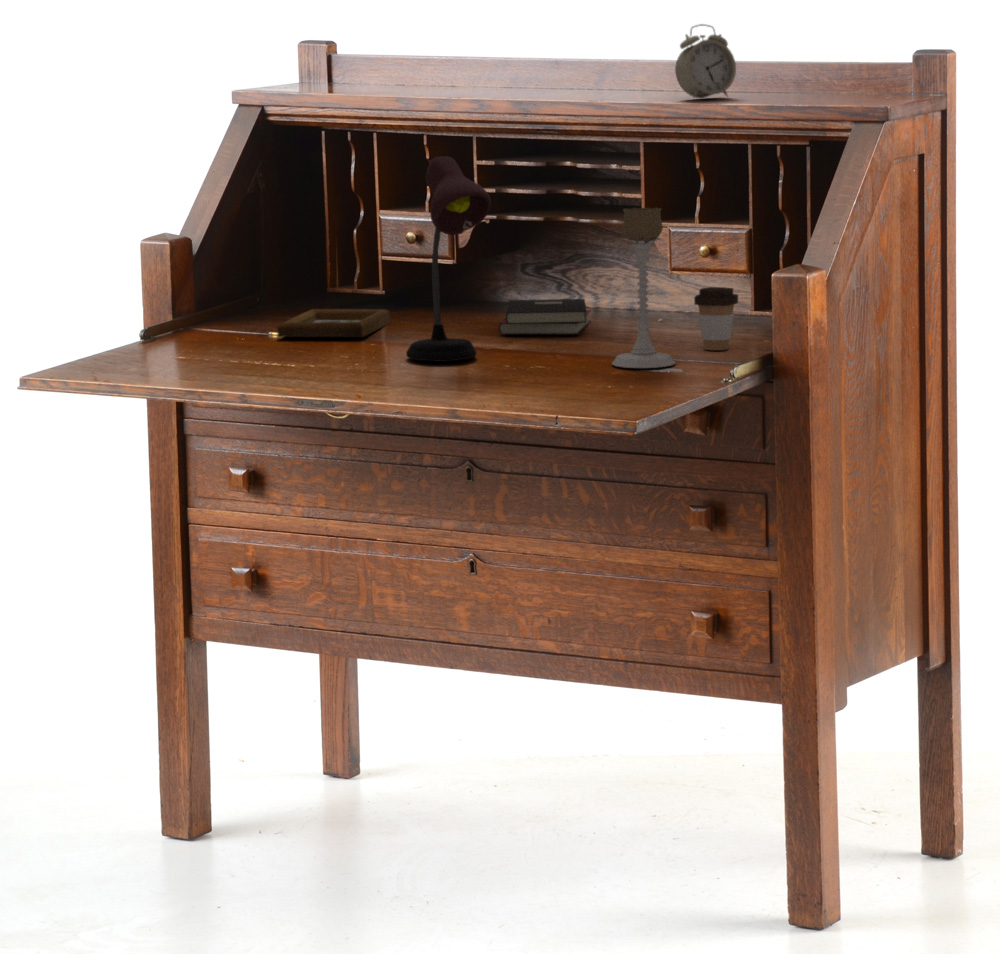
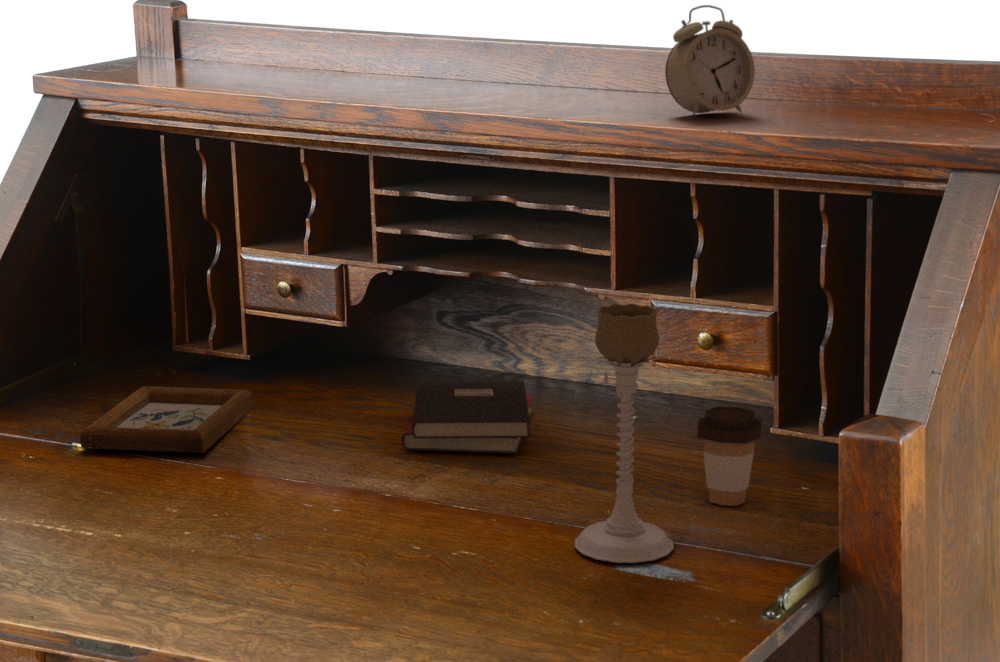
desk lamp: present [406,156,491,362] -> none [257,216,387,532]

